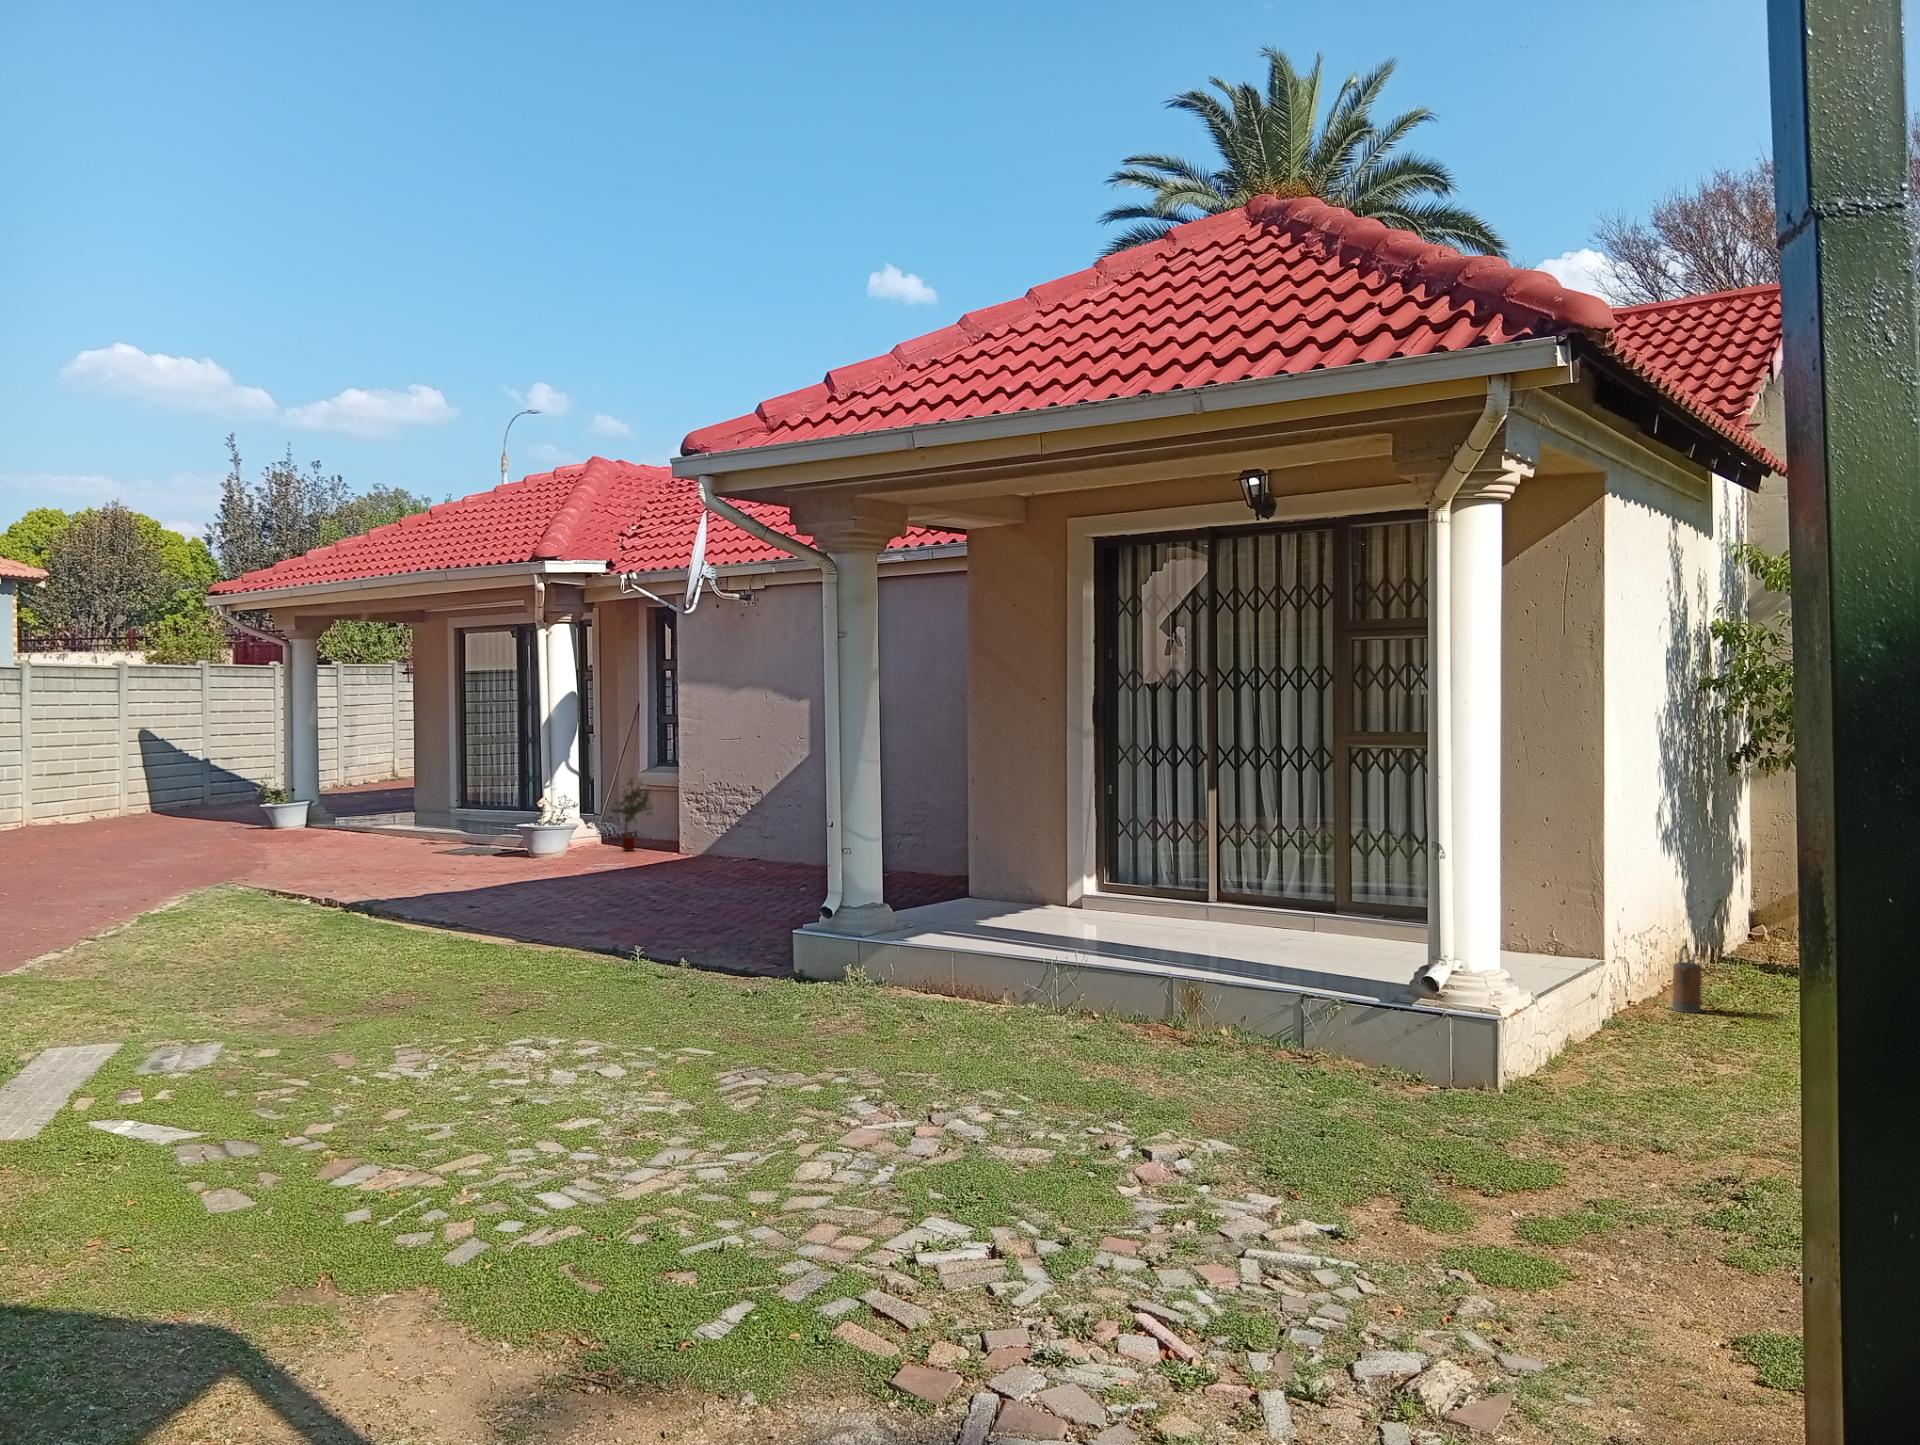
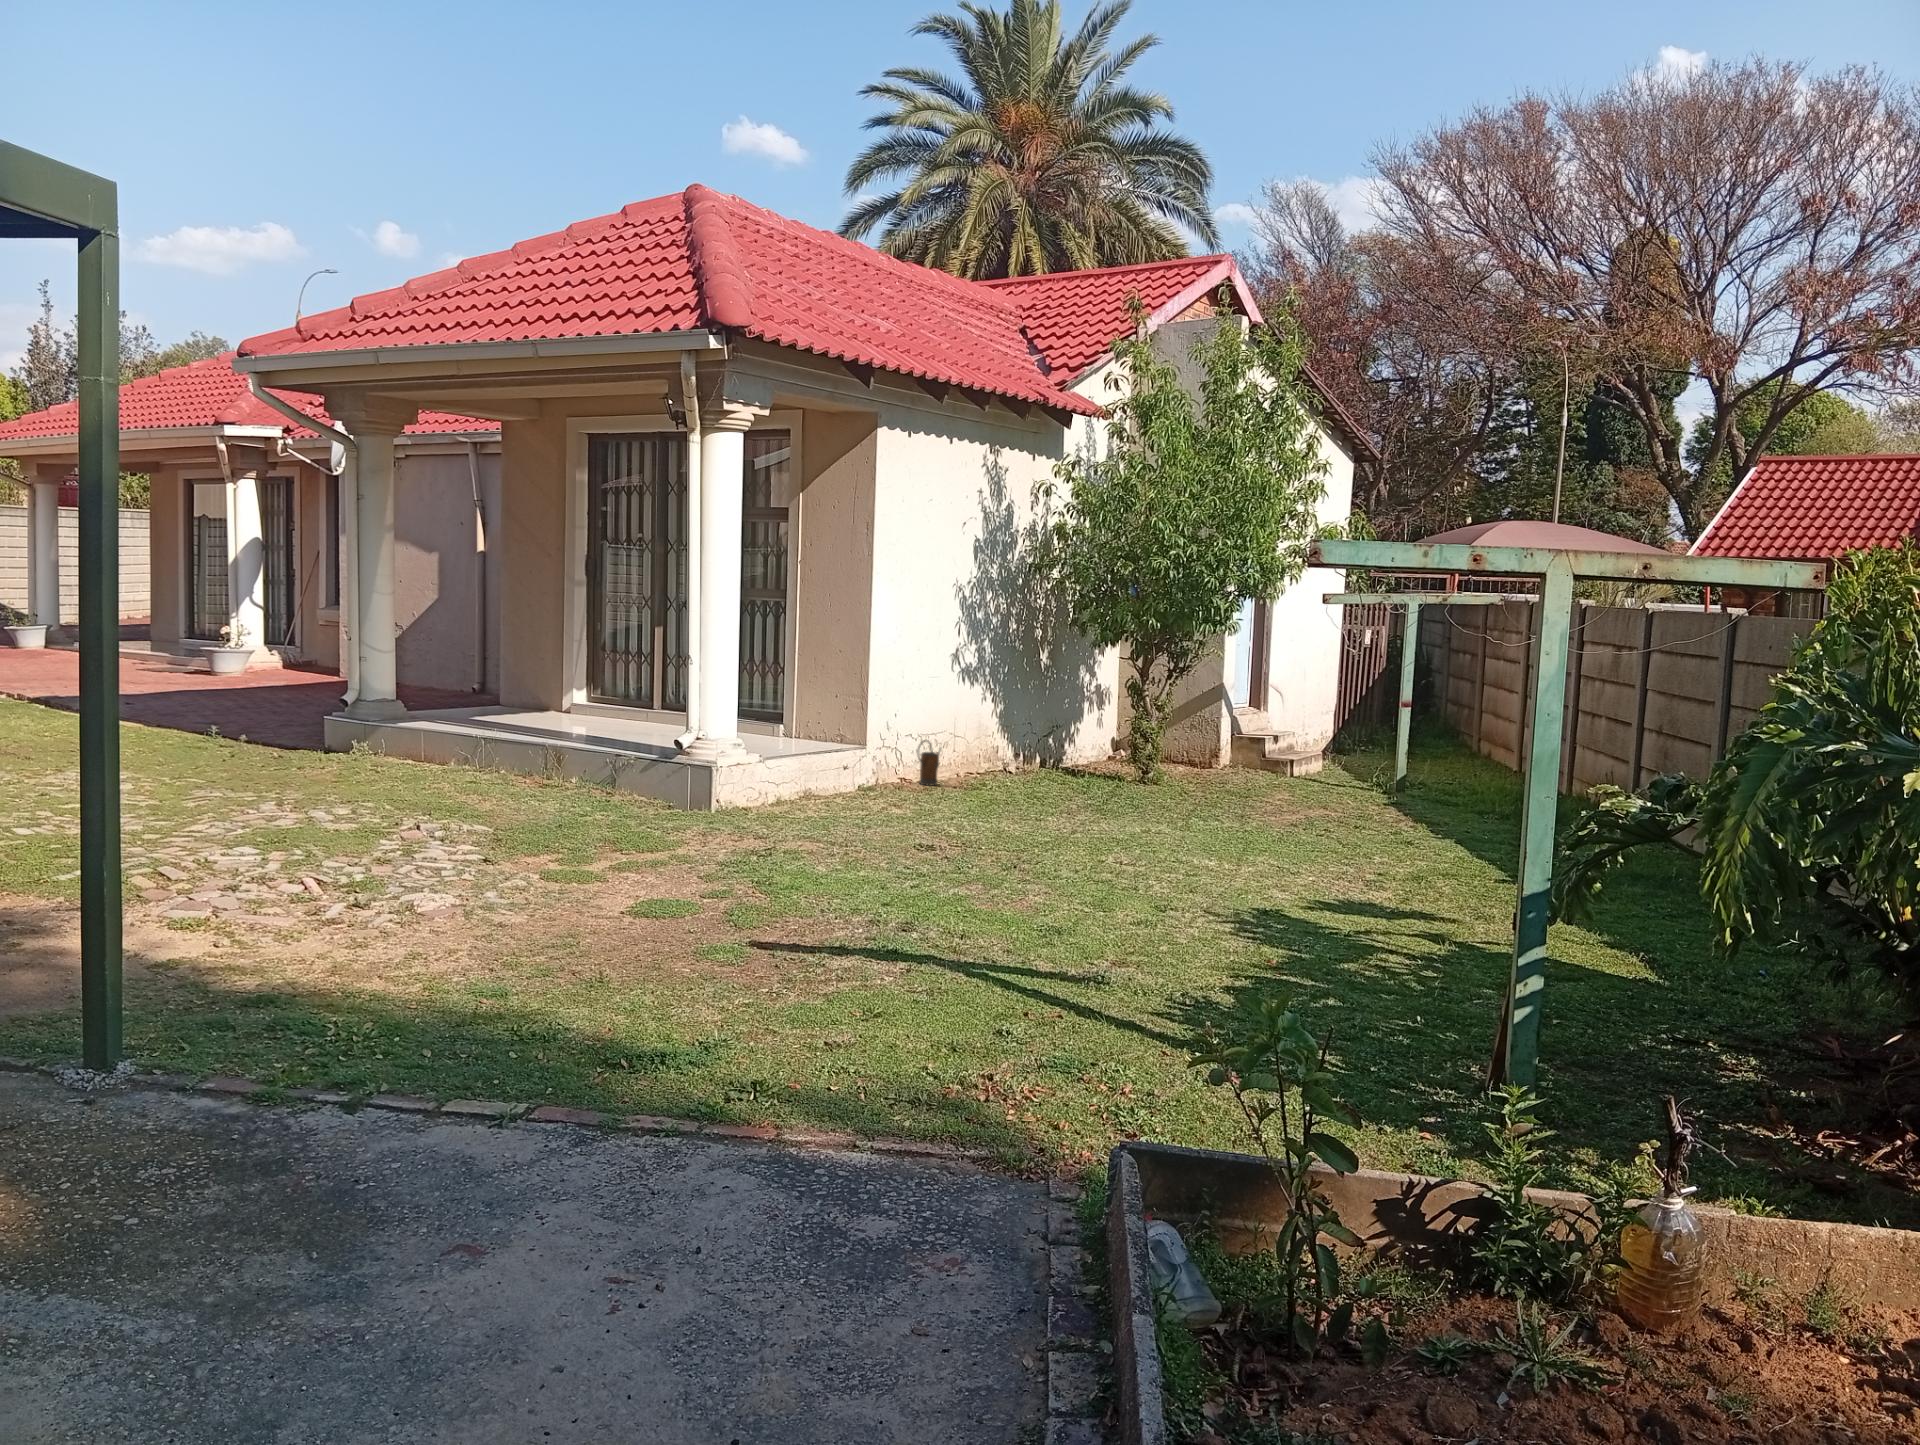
potted tree: present [611,779,653,851] -> none [290,615,331,677]

